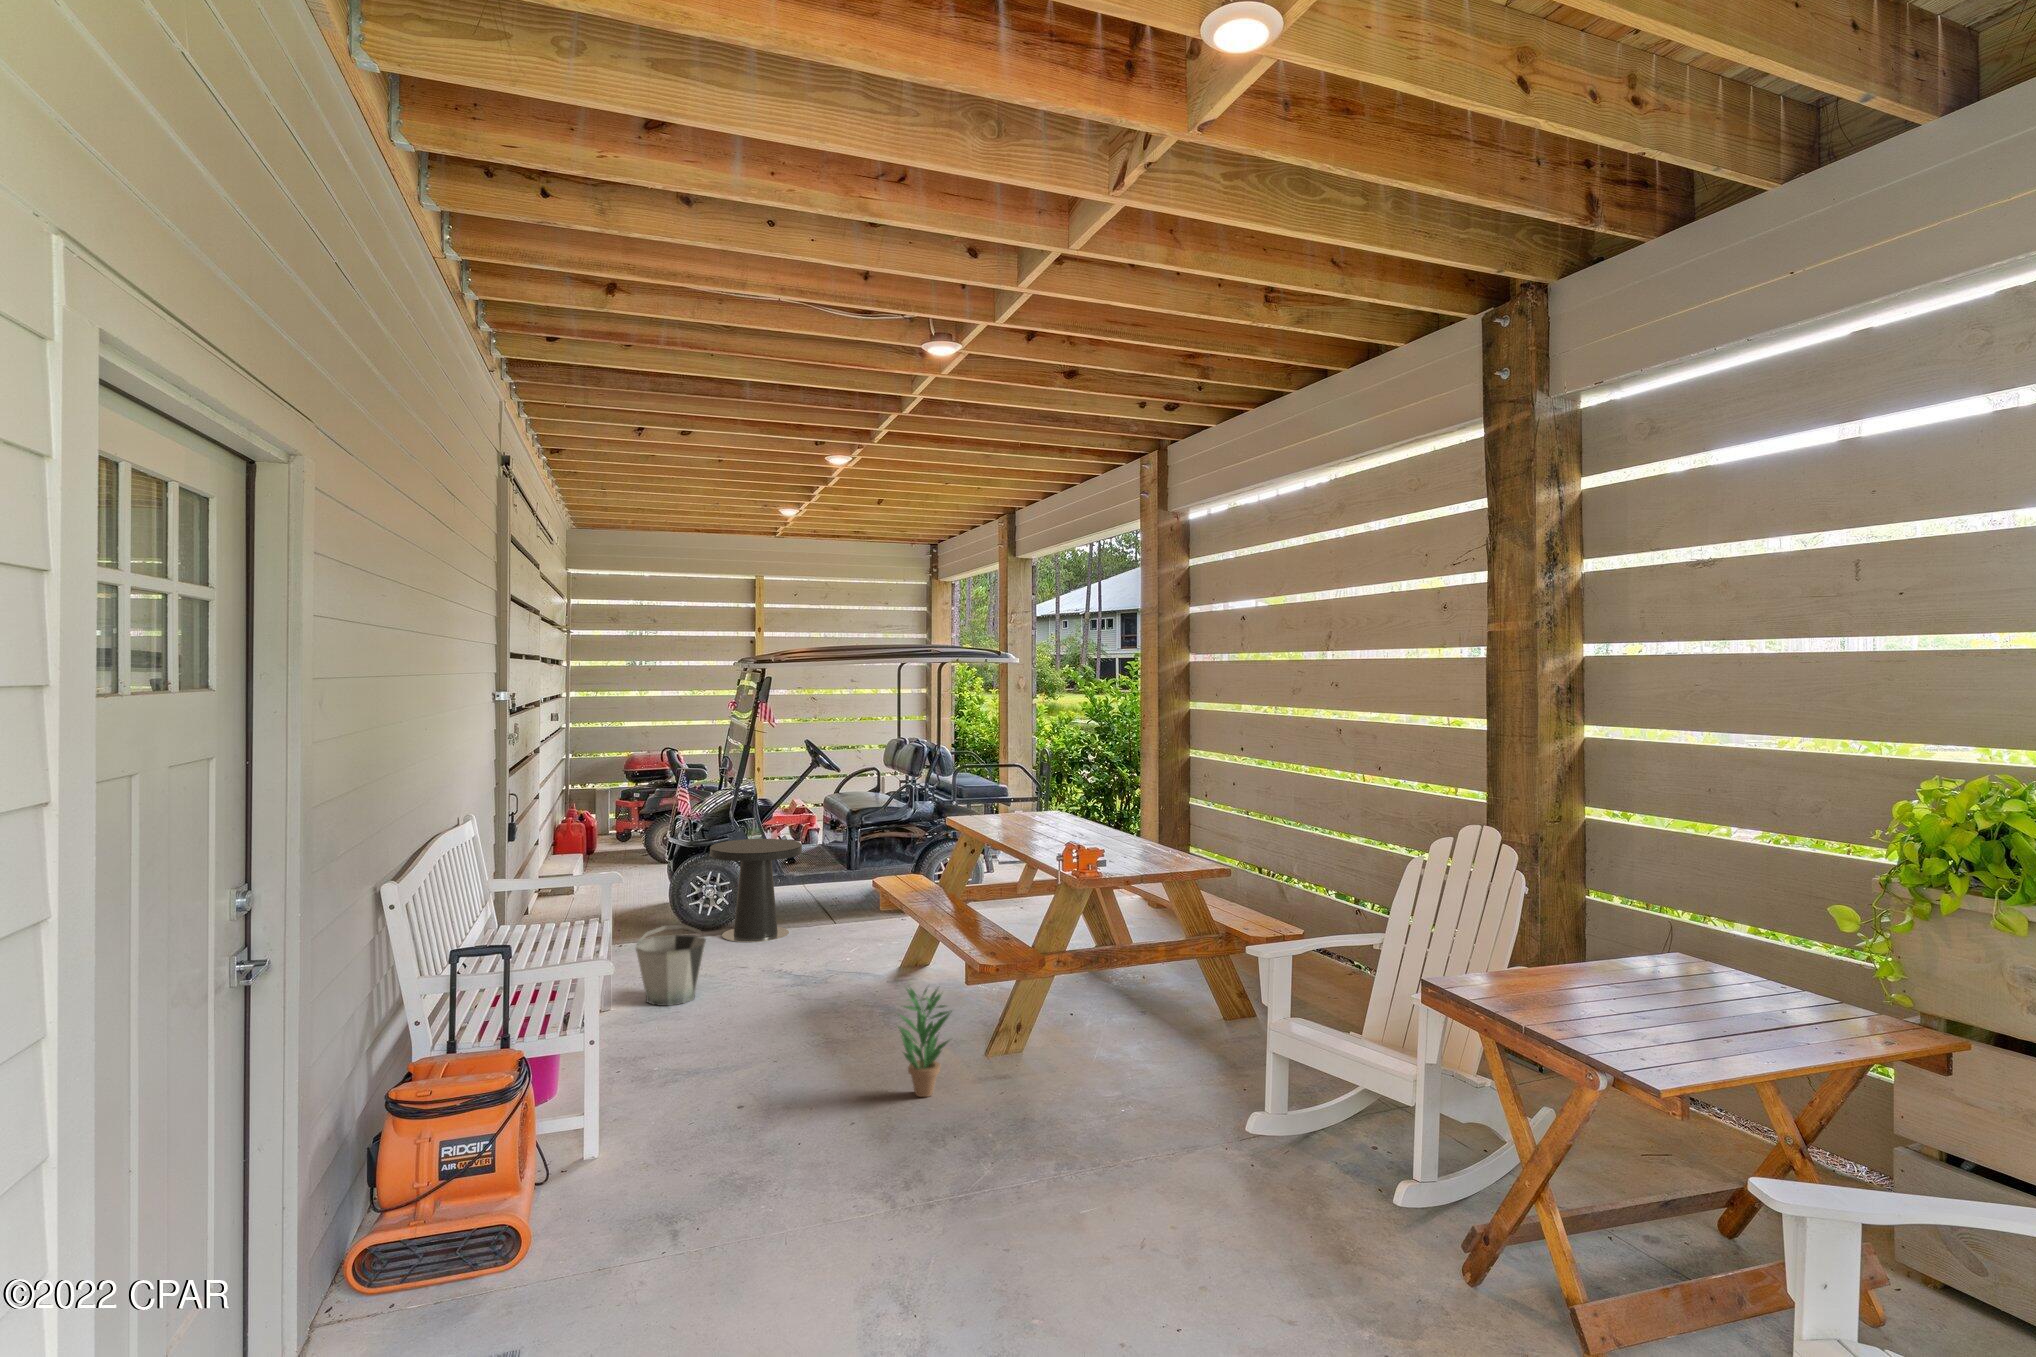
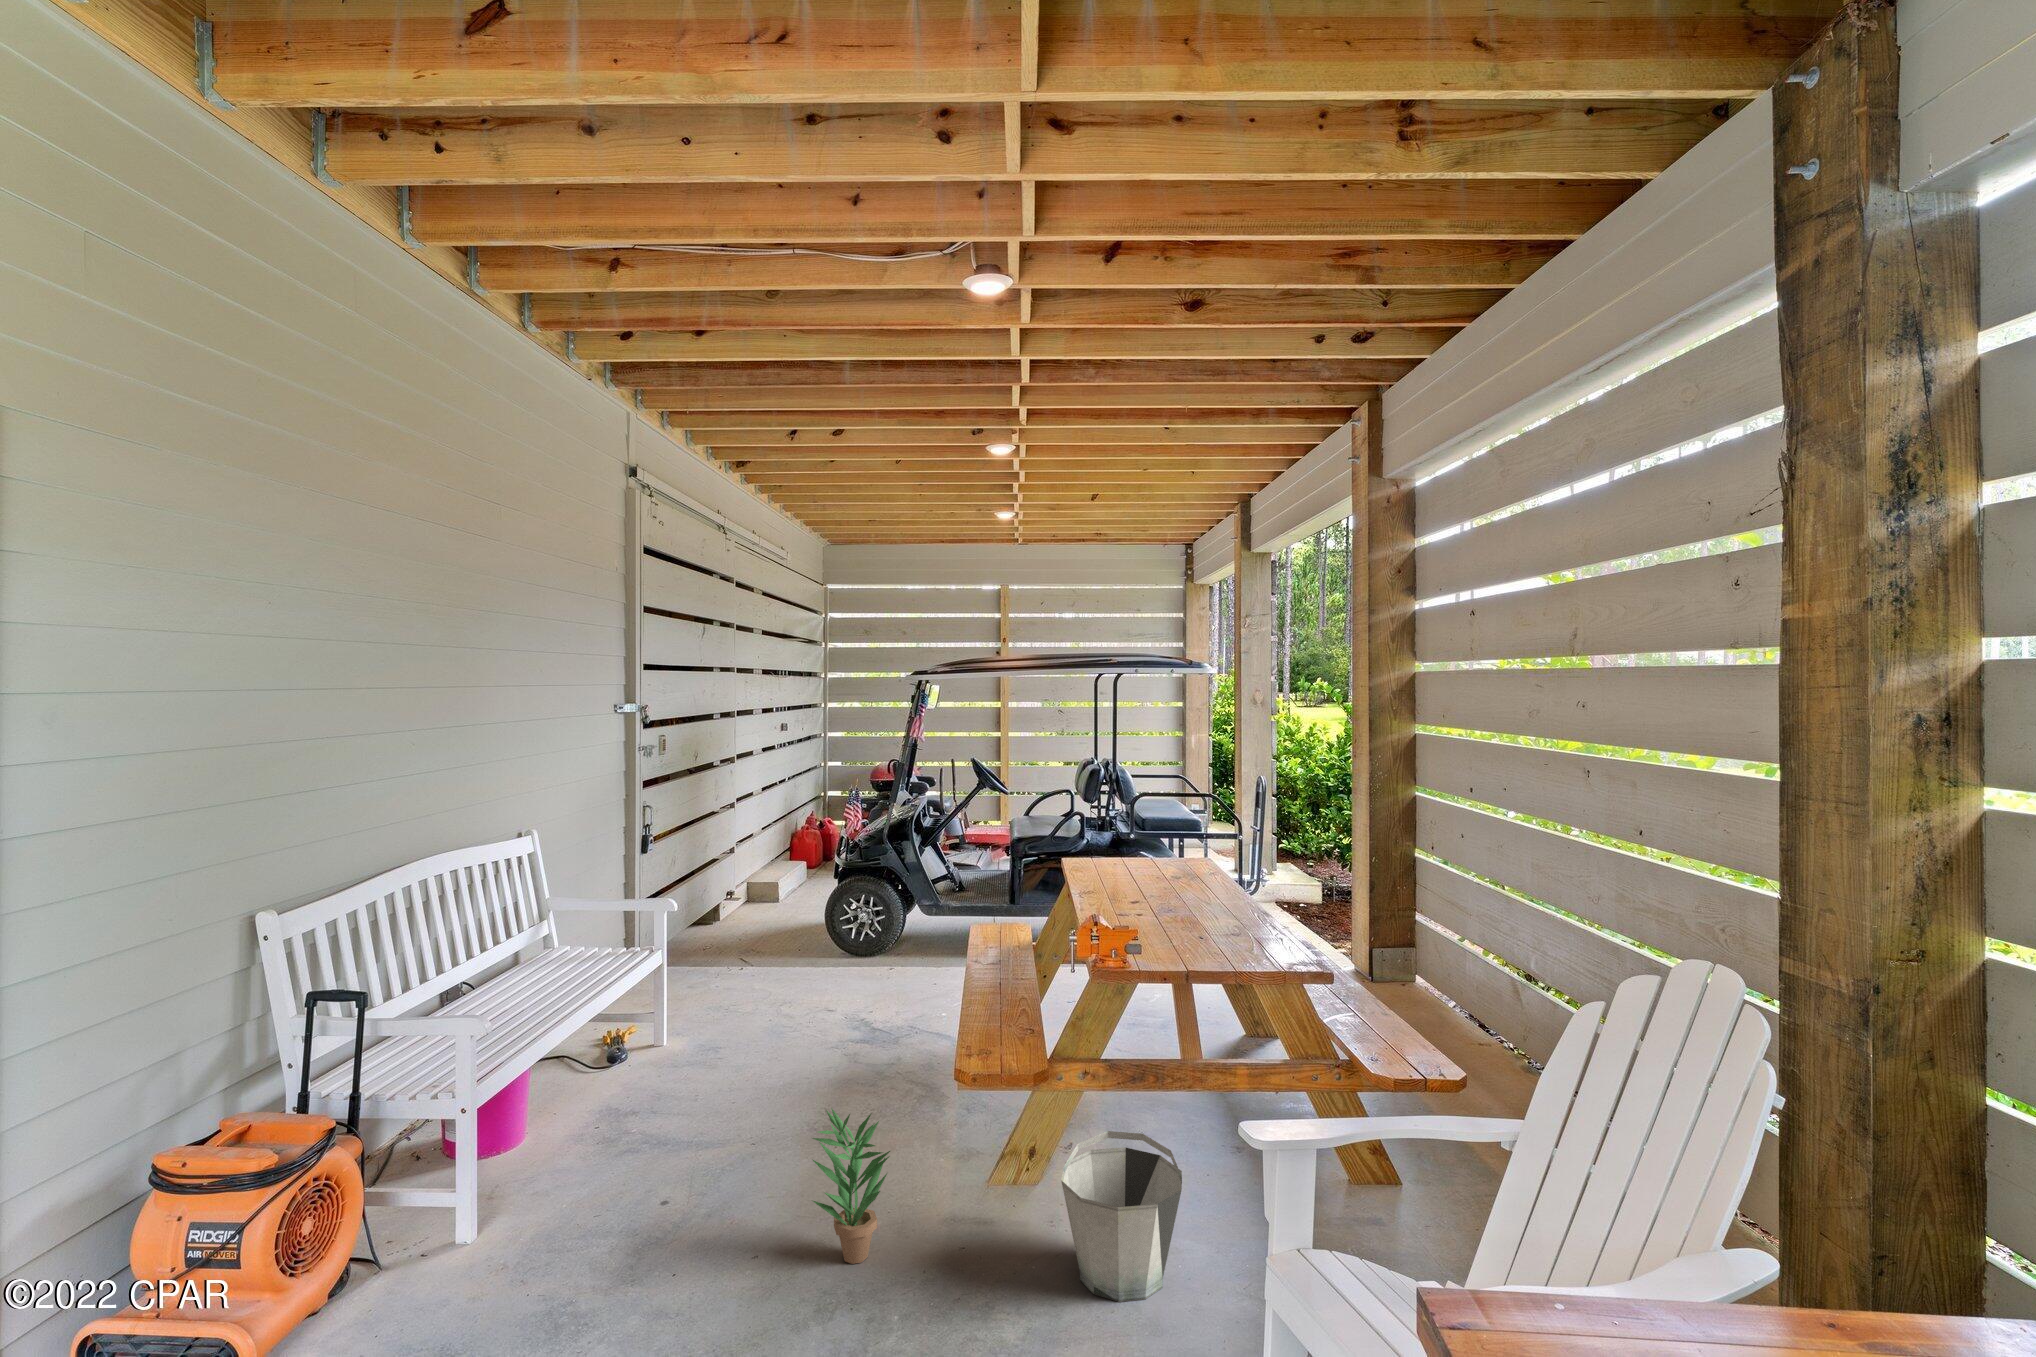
side table: present [710,839,802,942] -> none [834,868,933,986]
bucket: present [636,925,706,1006] -> present [1061,1131,1182,1302]

